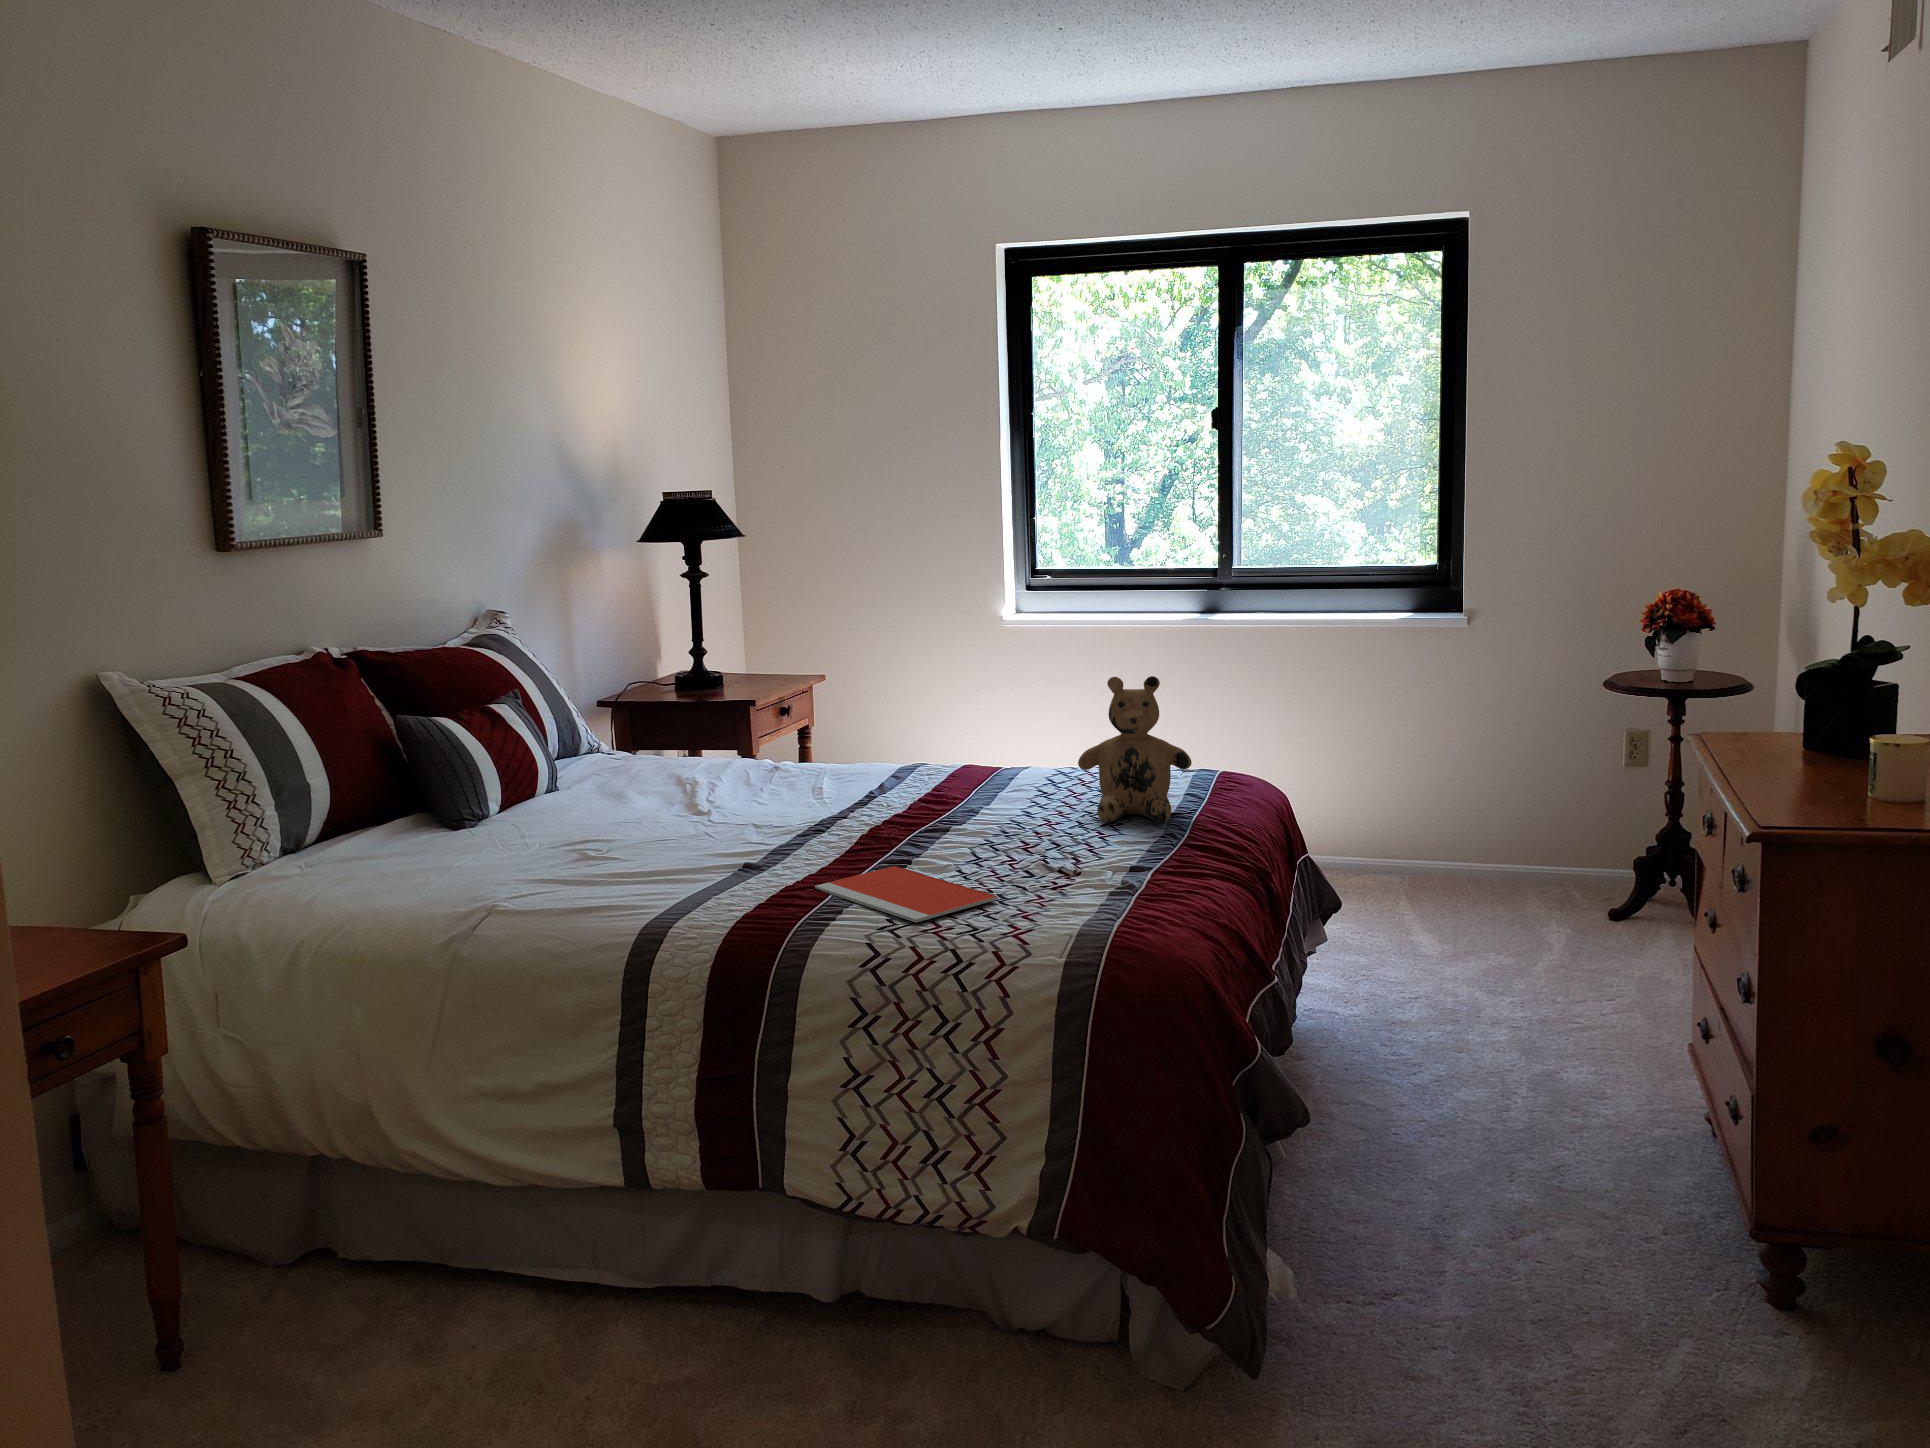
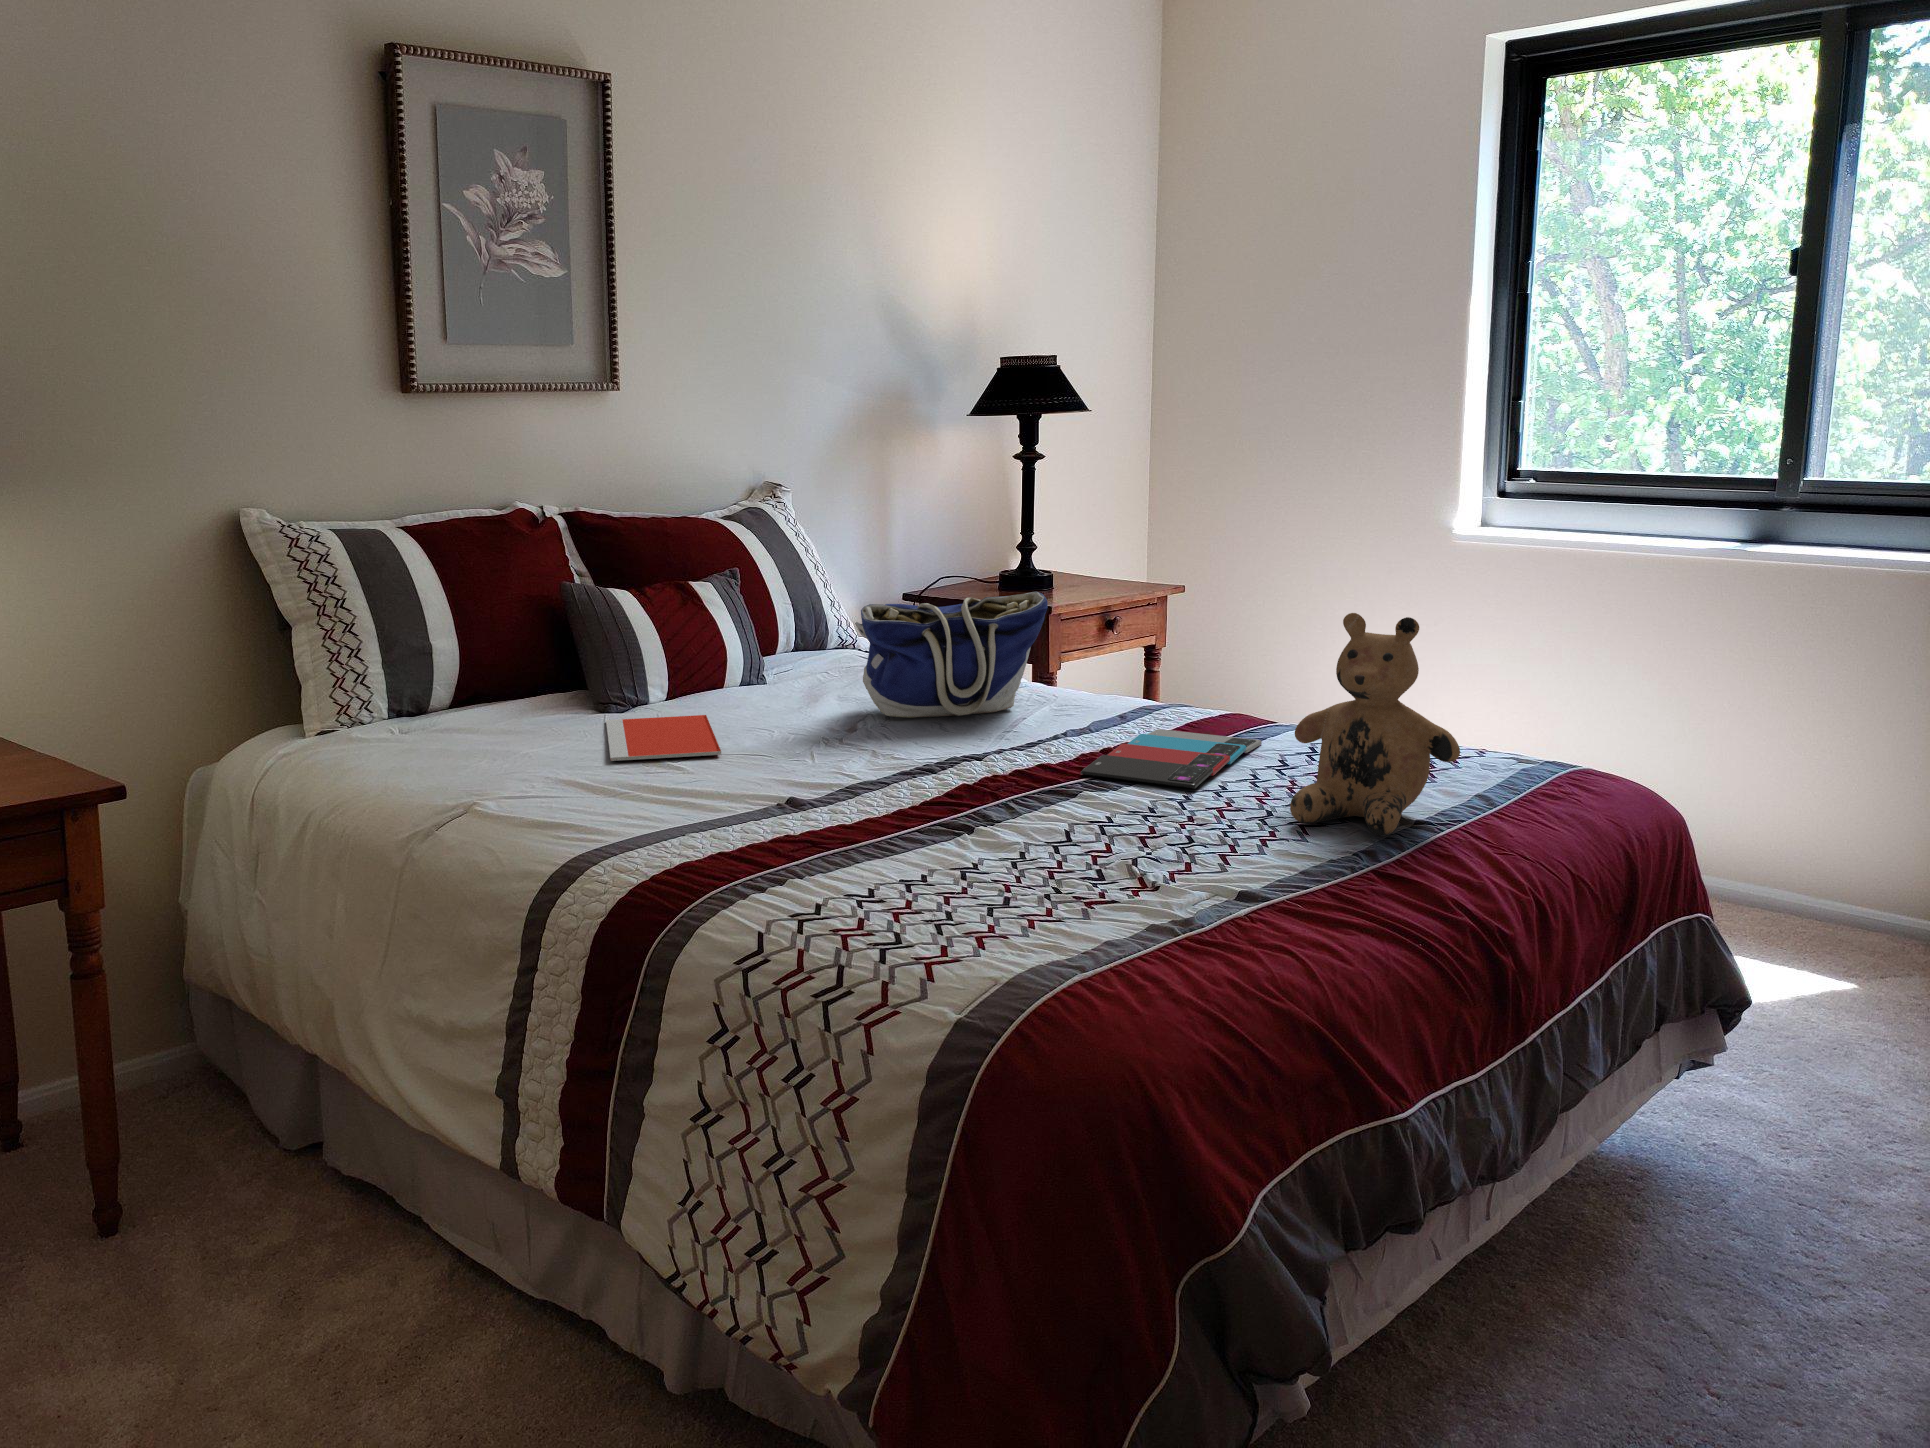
tote bag: none [690,685,836,796] -> present [855,592,1048,718]
smartphone: none [925,777,1014,815] -> present [1081,729,1262,789]
notebook: present [815,866,998,922] -> present [606,715,721,761]

